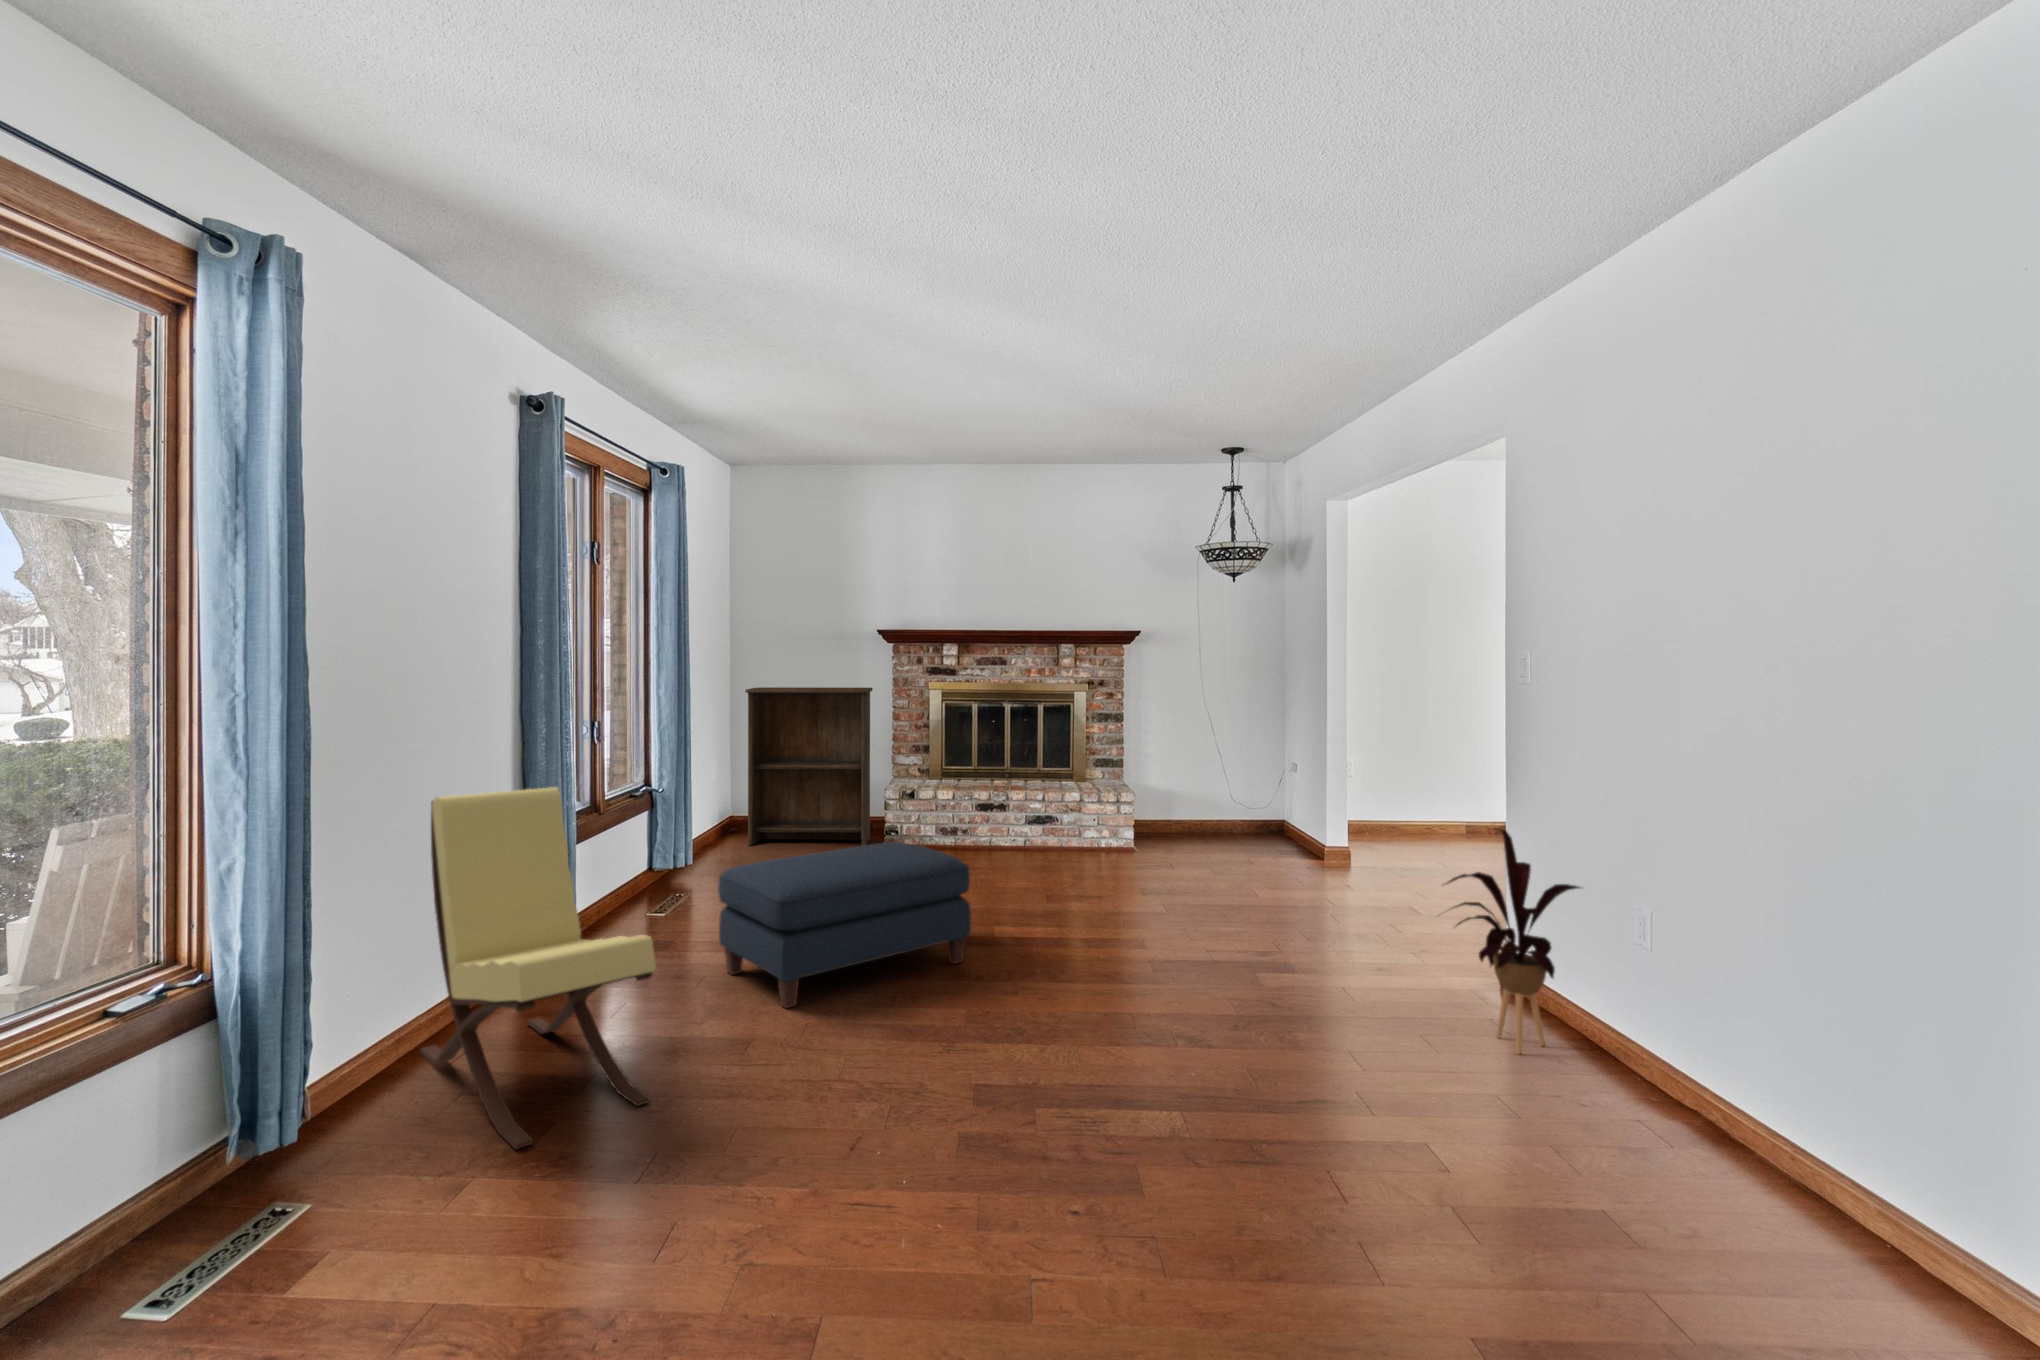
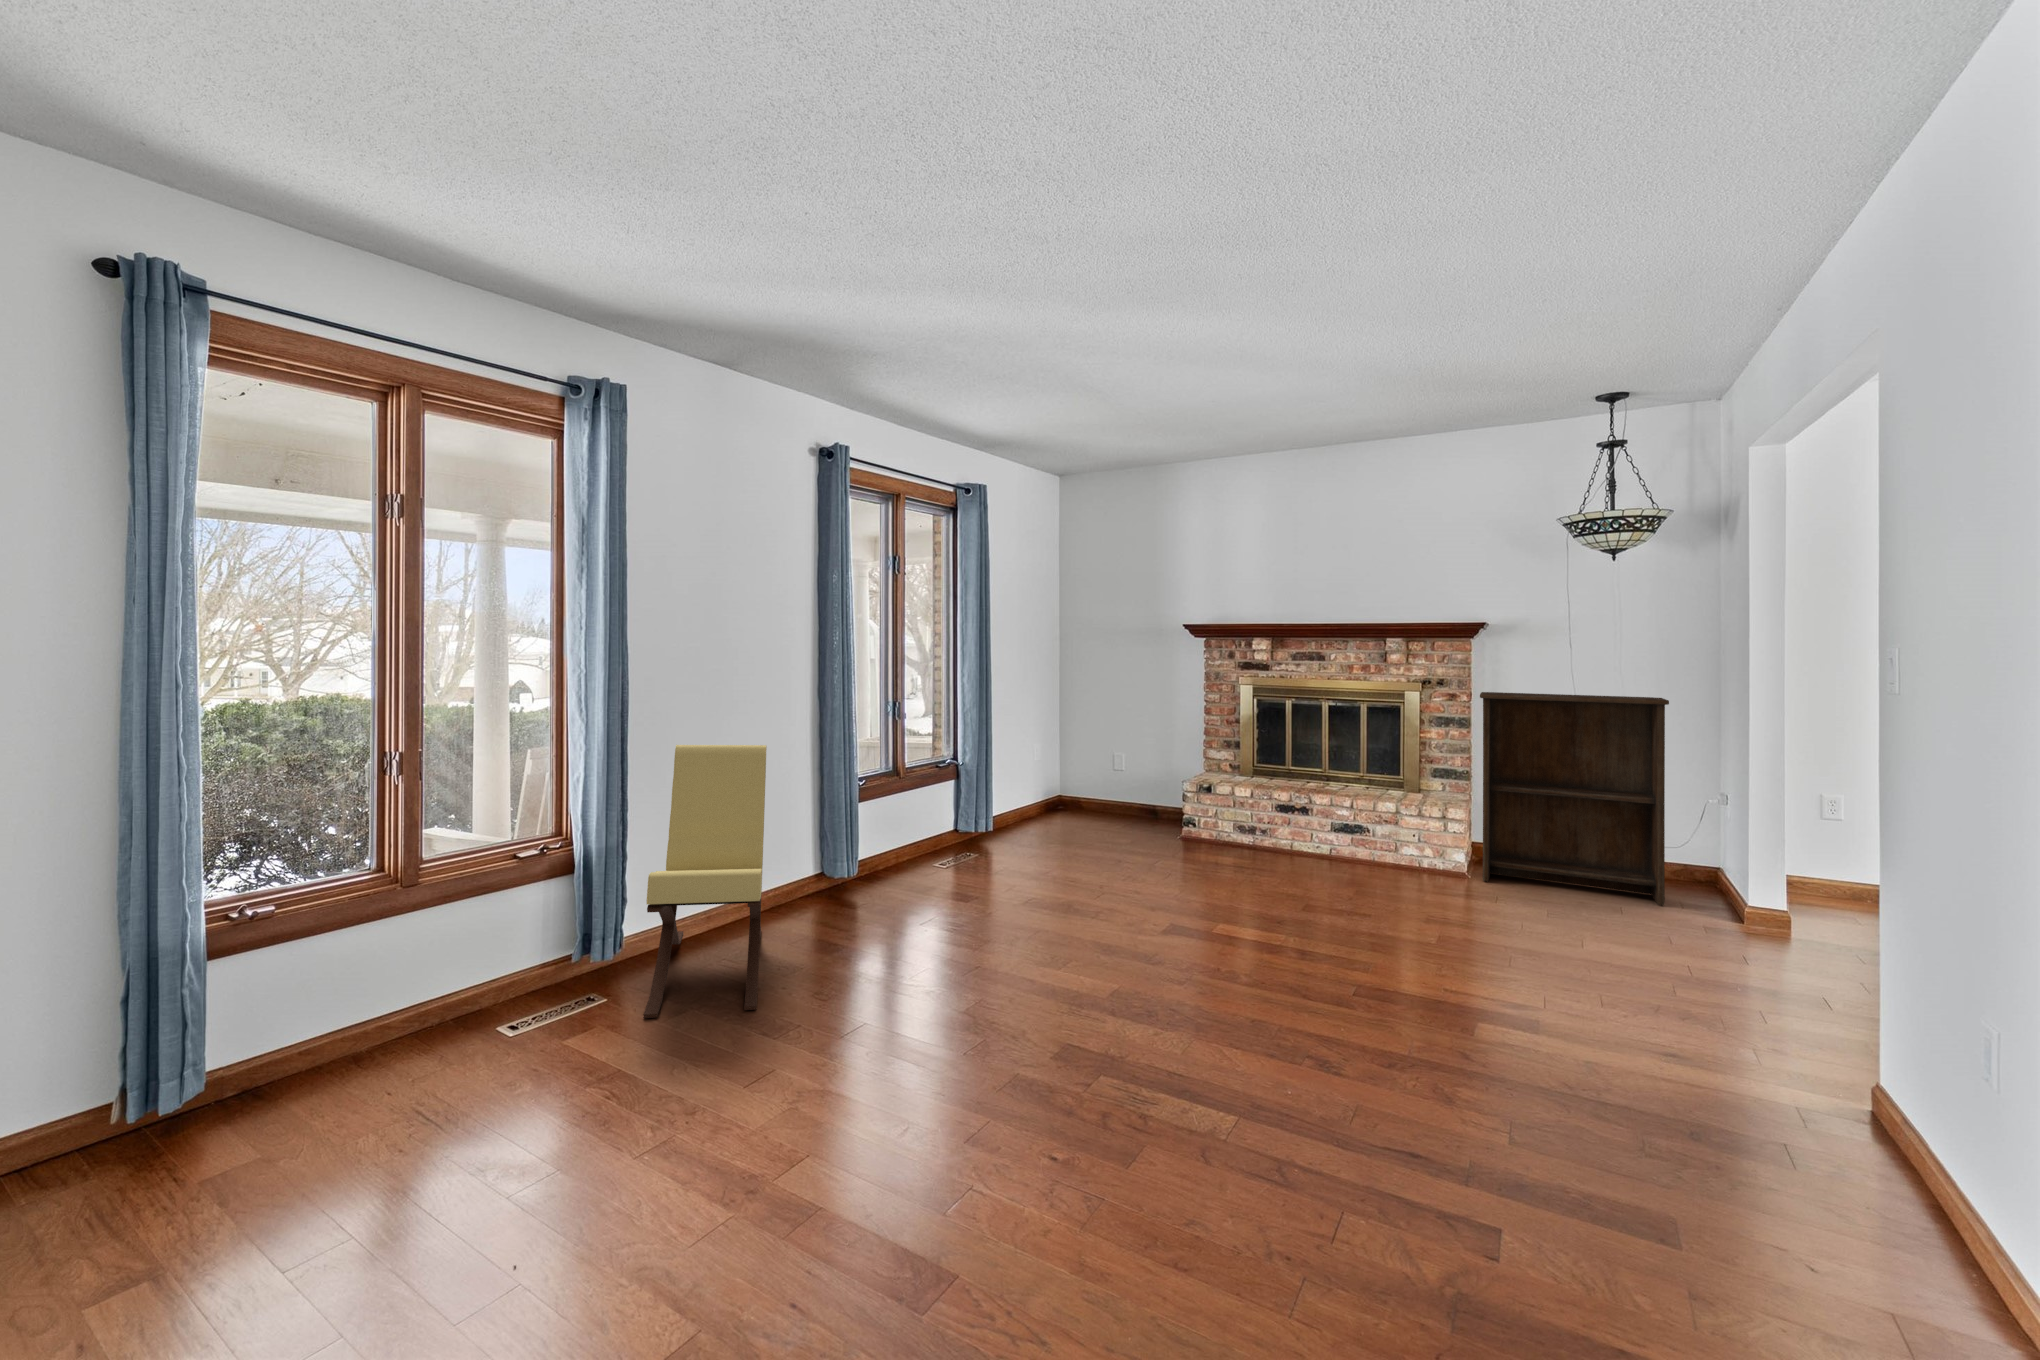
bookshelf: present [745,687,873,846] -> present [1480,692,1669,905]
house plant: present [1444,830,1579,1054] -> none [1653,908,1976,1270]
ottoman: present [718,842,971,1008] -> none [917,827,1140,961]

